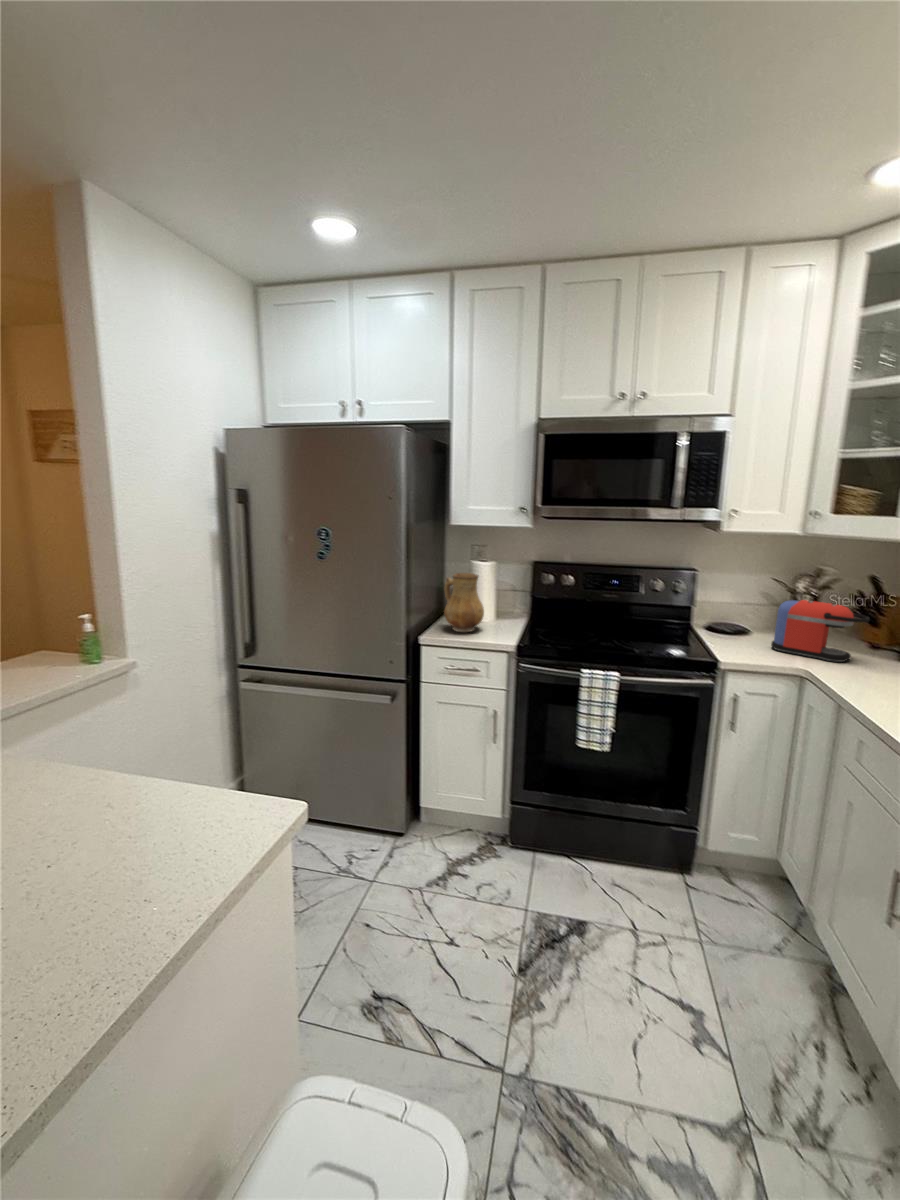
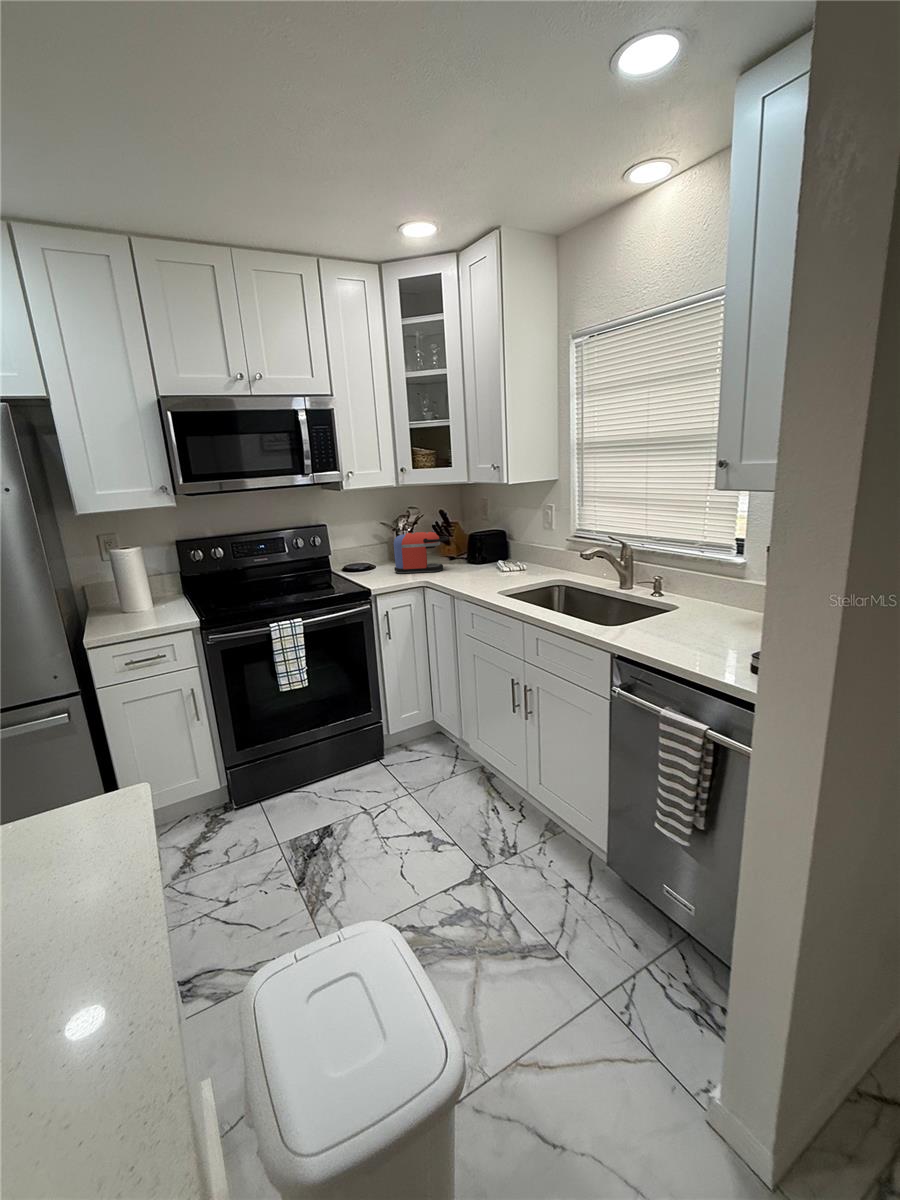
ceramic pitcher: present [444,573,484,632] -> none [90,562,148,626]

